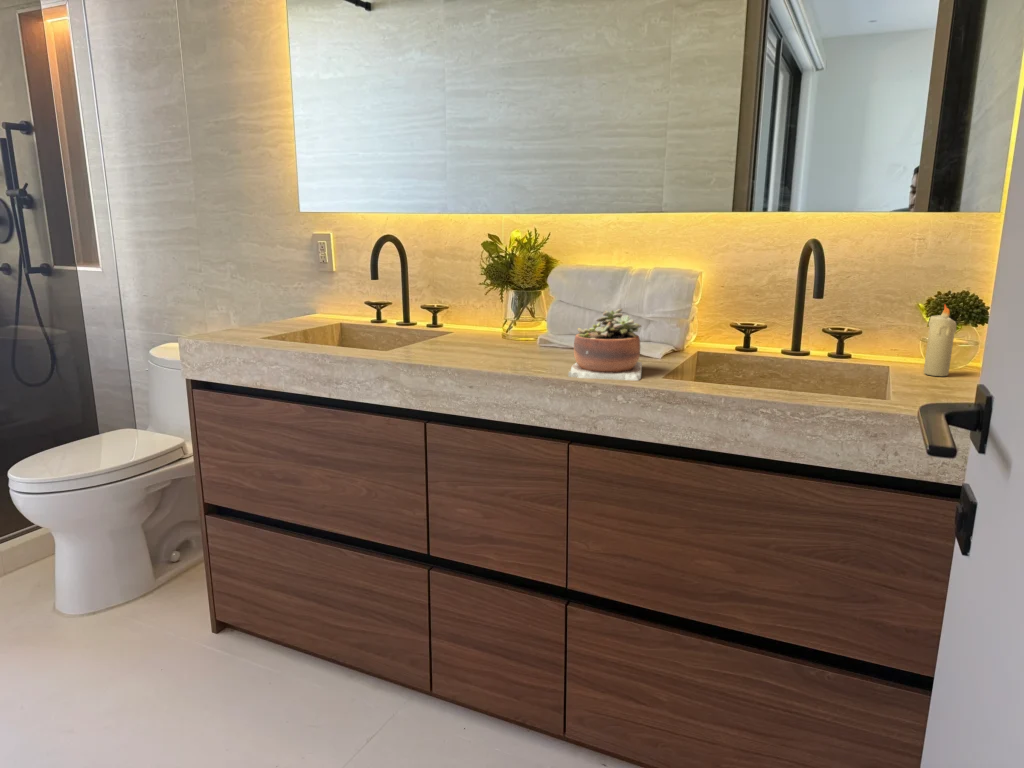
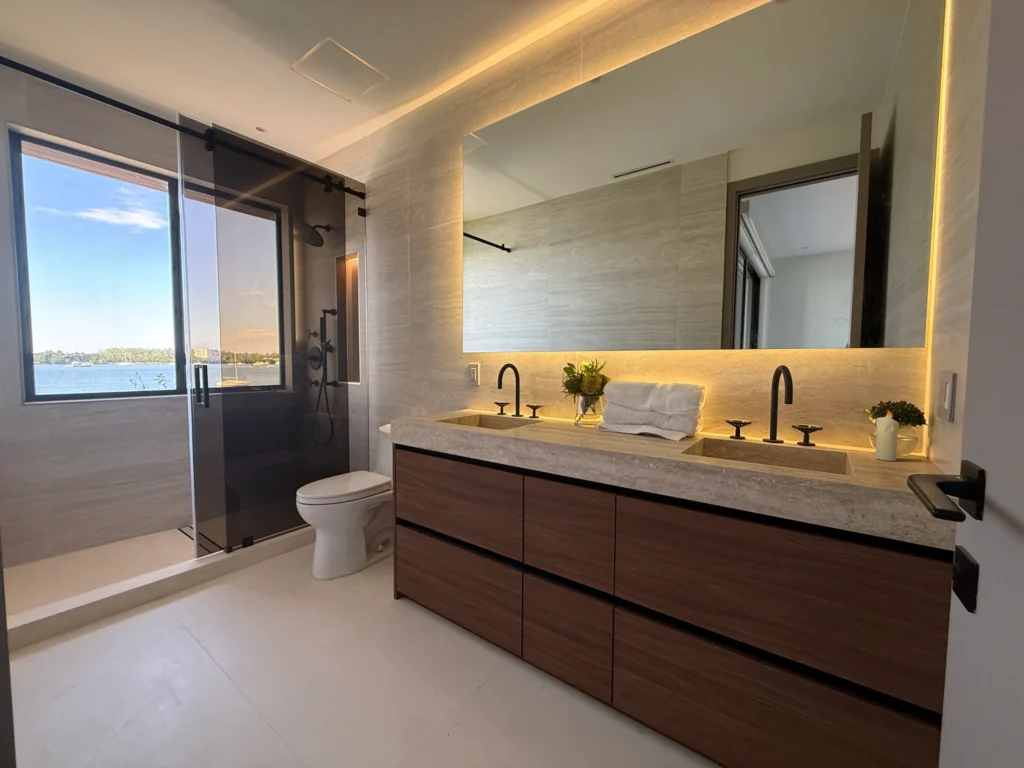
succulent plant: present [568,309,642,381] -> none [615,408,665,455]

